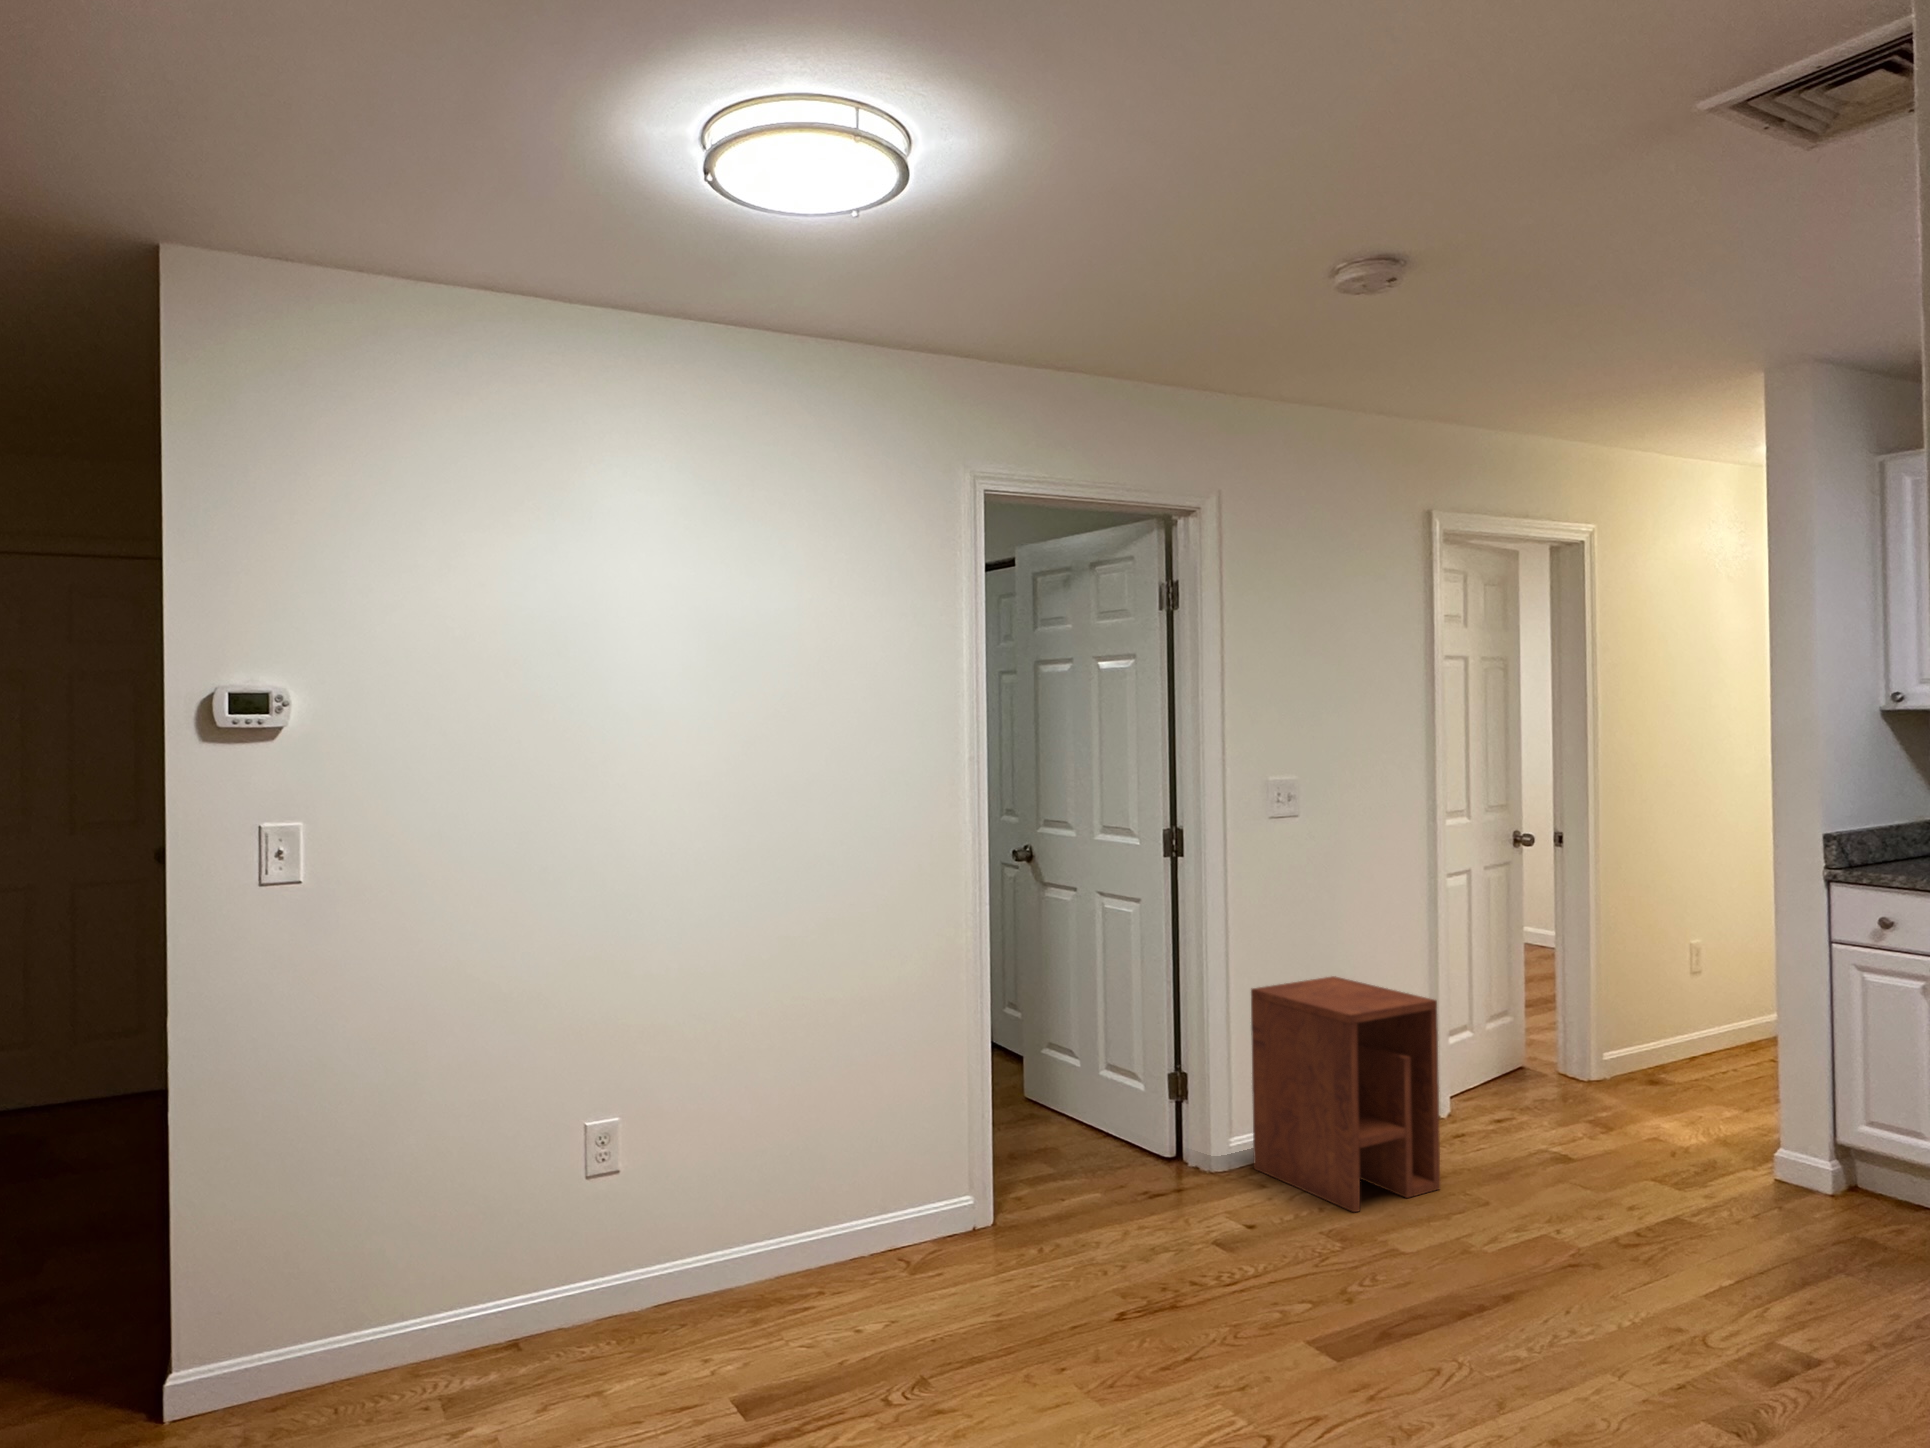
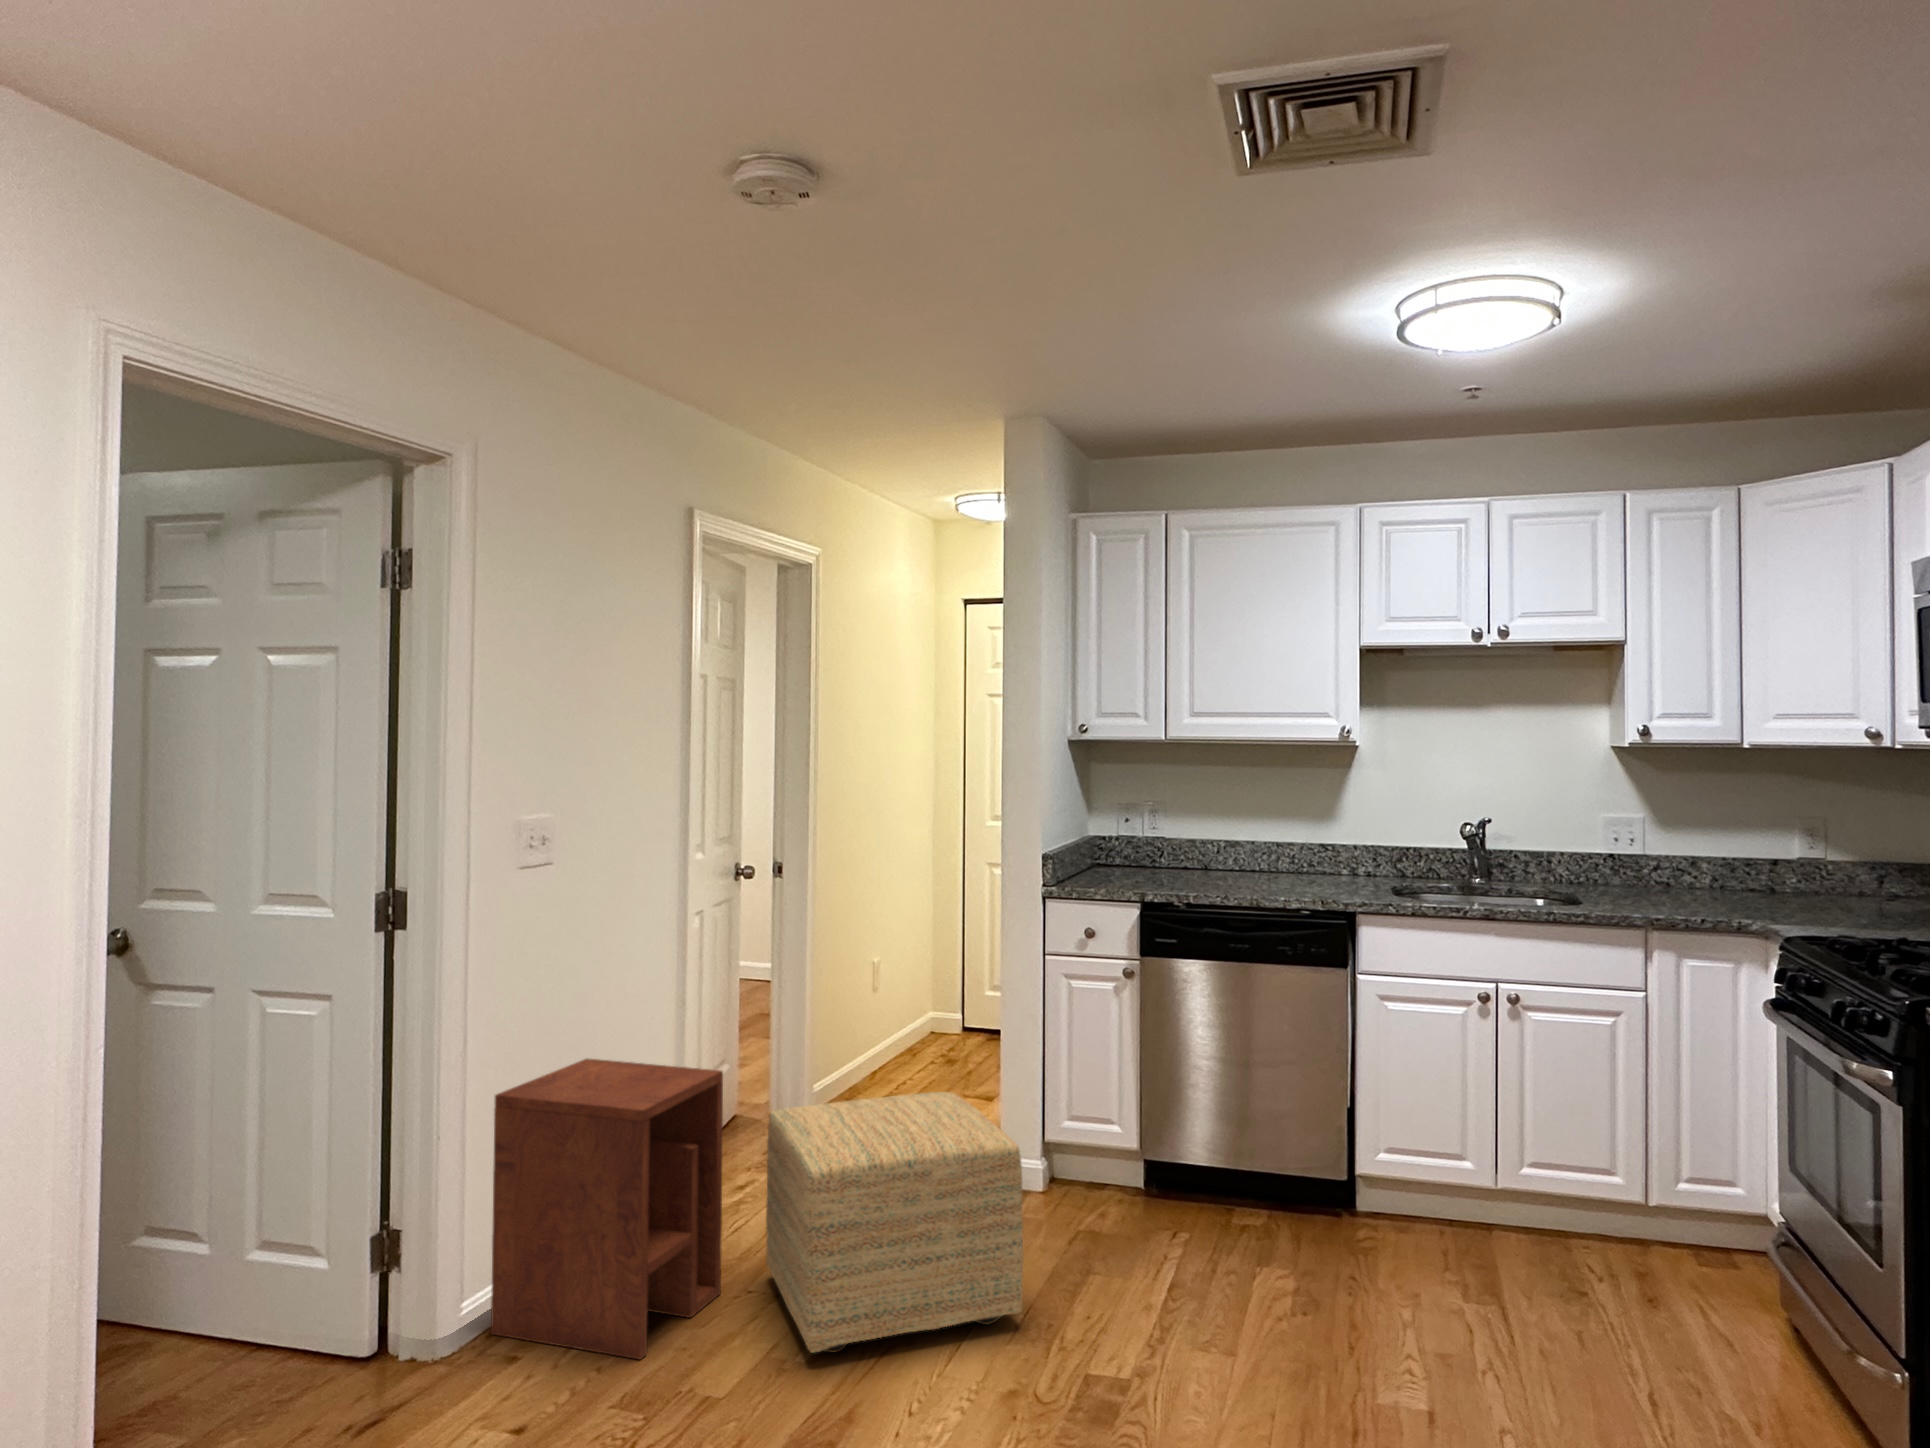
ottoman: none [1482,1043,1718,1275] -> present [766,1092,1023,1353]

